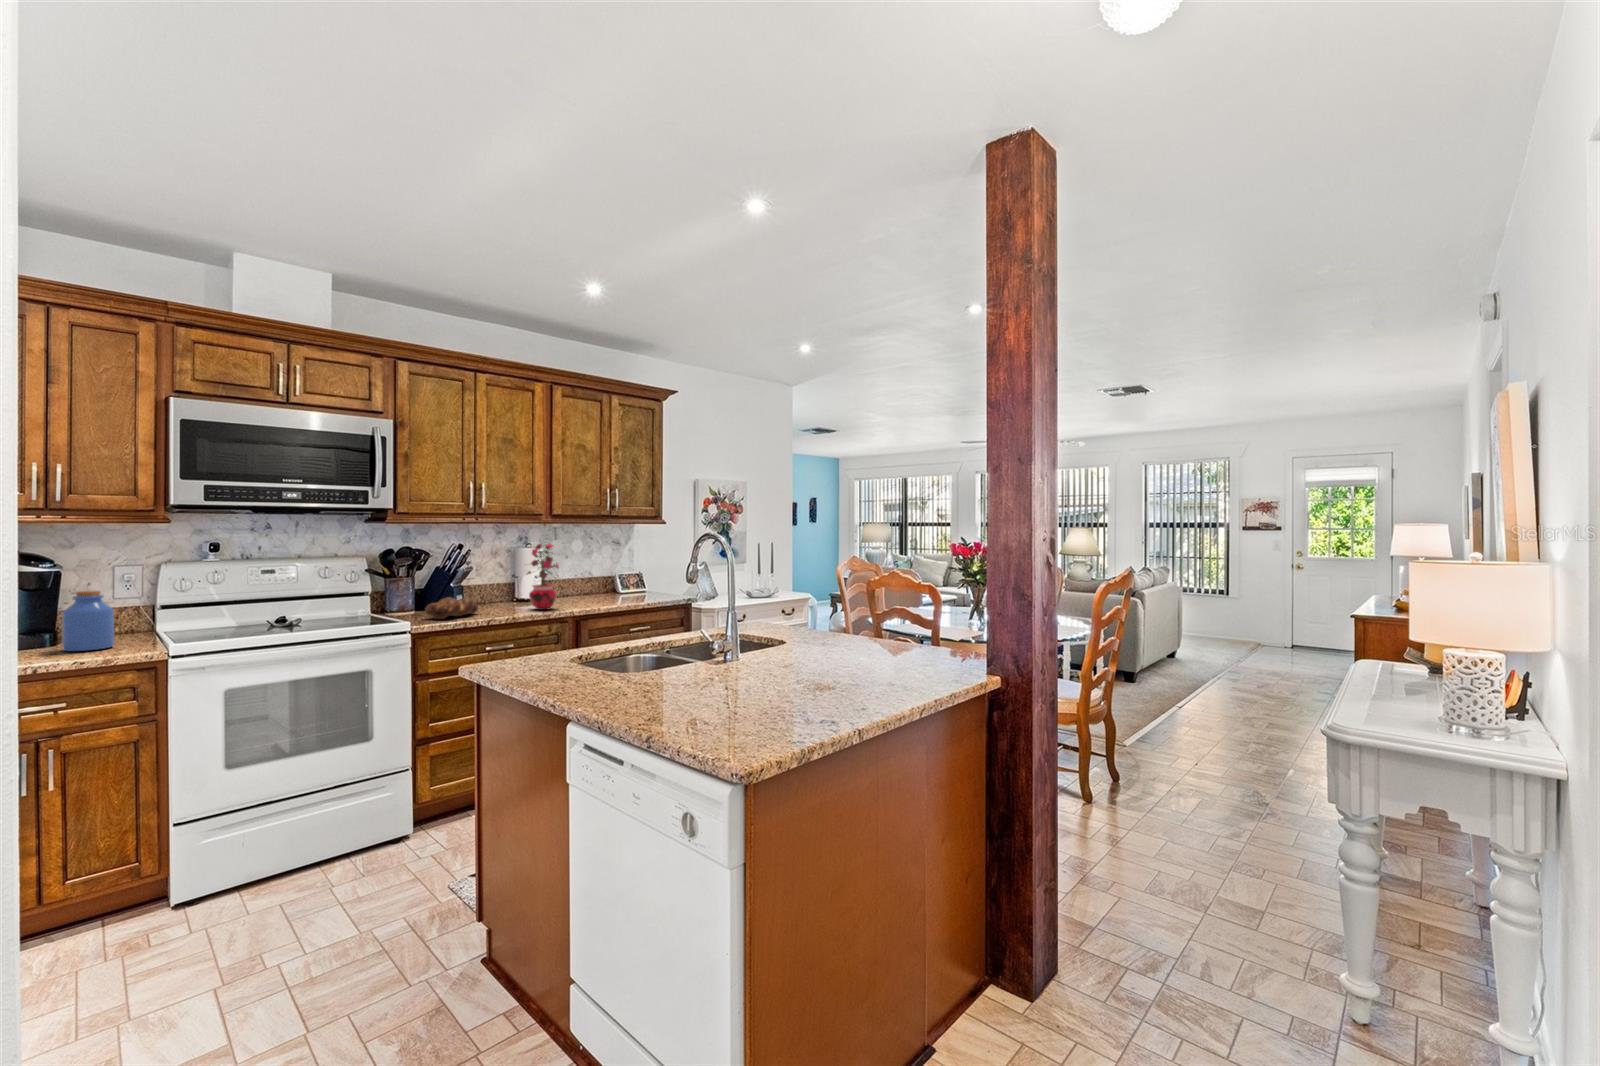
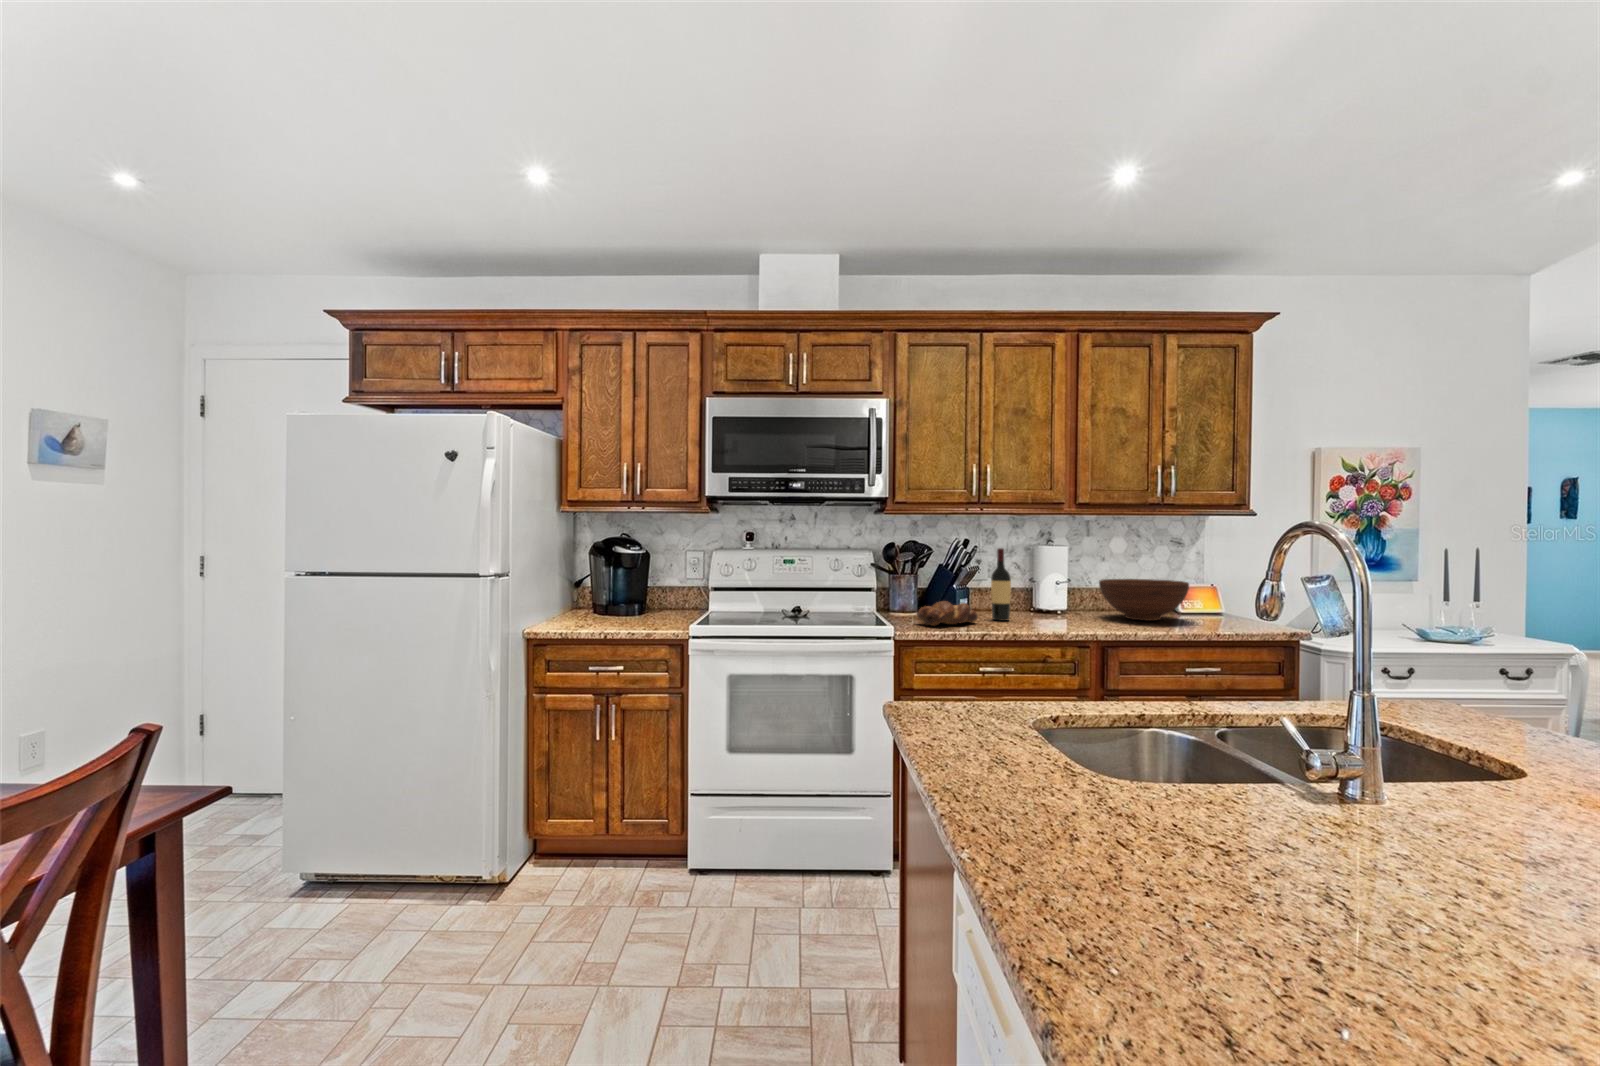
potted plant: present [527,544,559,610] -> none [1033,538,1081,627]
wine bottle: none [486,551,503,610] -> present [991,548,1011,621]
fruit bowl: none [567,570,630,600] -> present [1099,579,1189,621]
jar: present [62,591,114,651] -> none [632,572,664,624]

